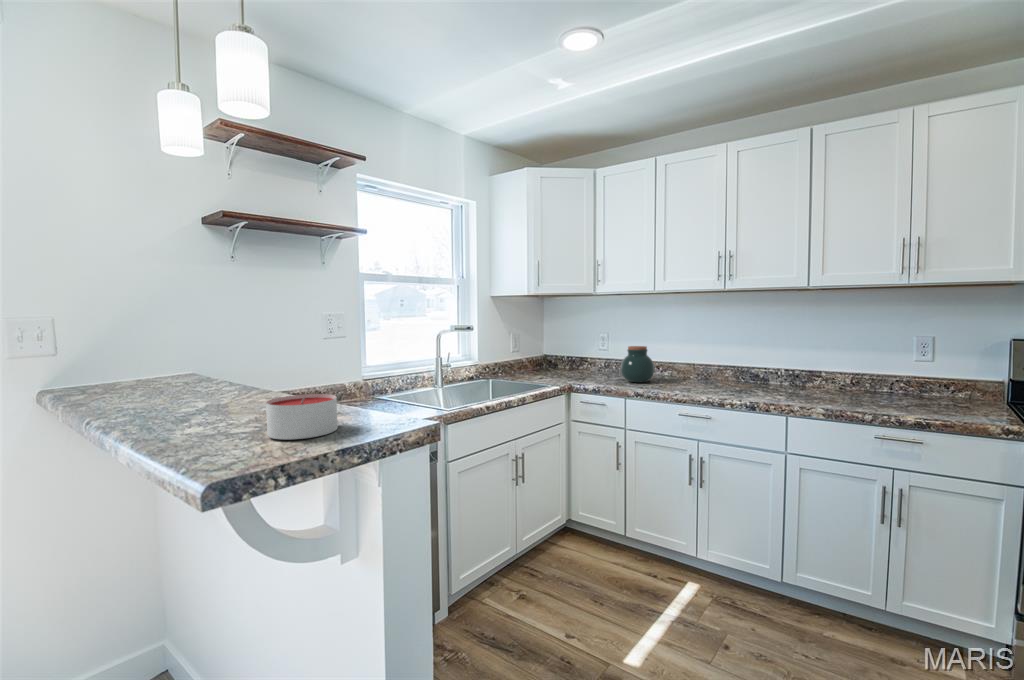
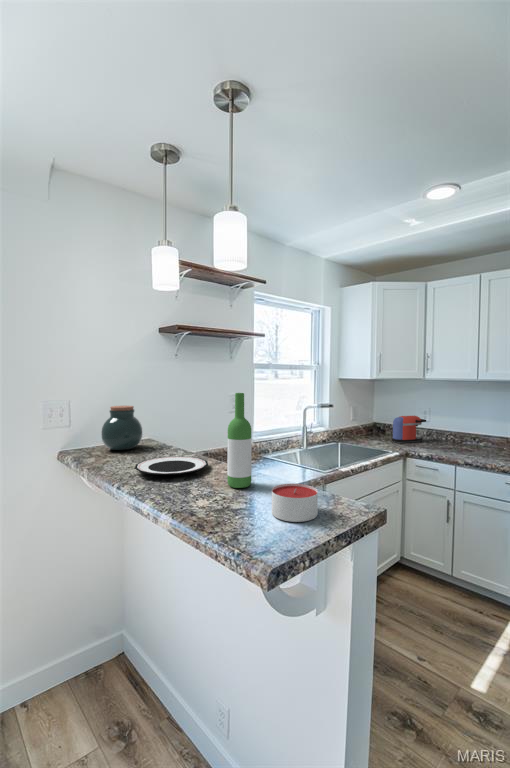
wine bottle: none [236,277,278,413] -> present [227,393,252,488]
coffee maker: none [560,342,602,377] -> present [392,416,426,443]
jar: present [621,346,654,383] -> present [101,406,143,450]
plate: none [111,385,238,405] -> present [135,456,208,475]

